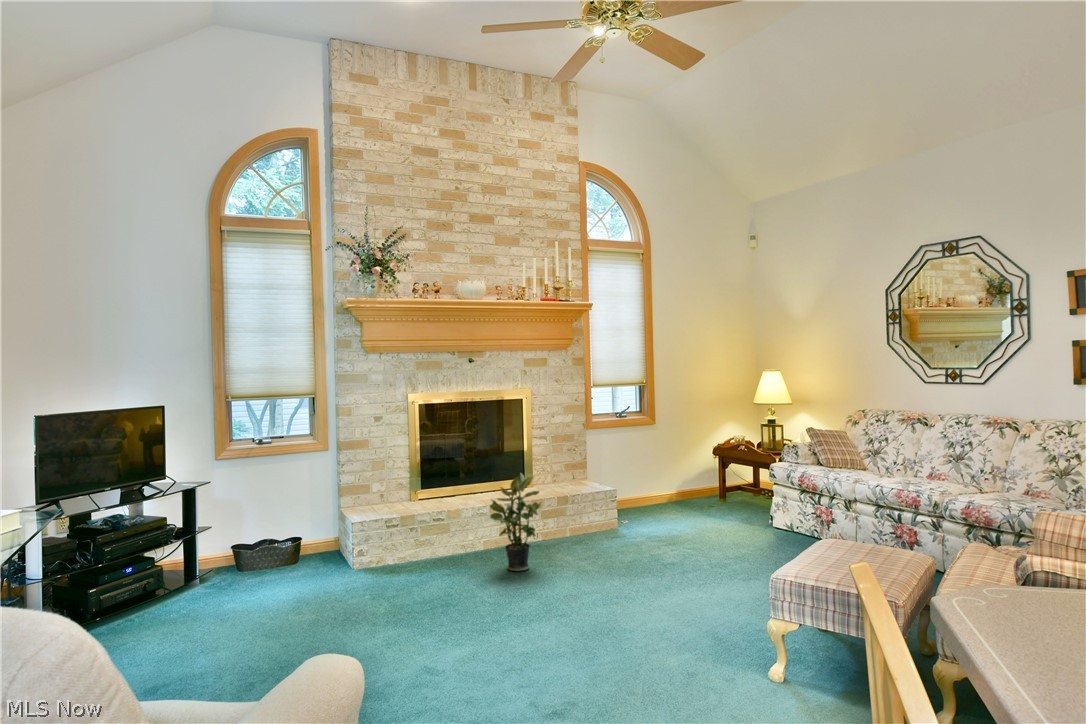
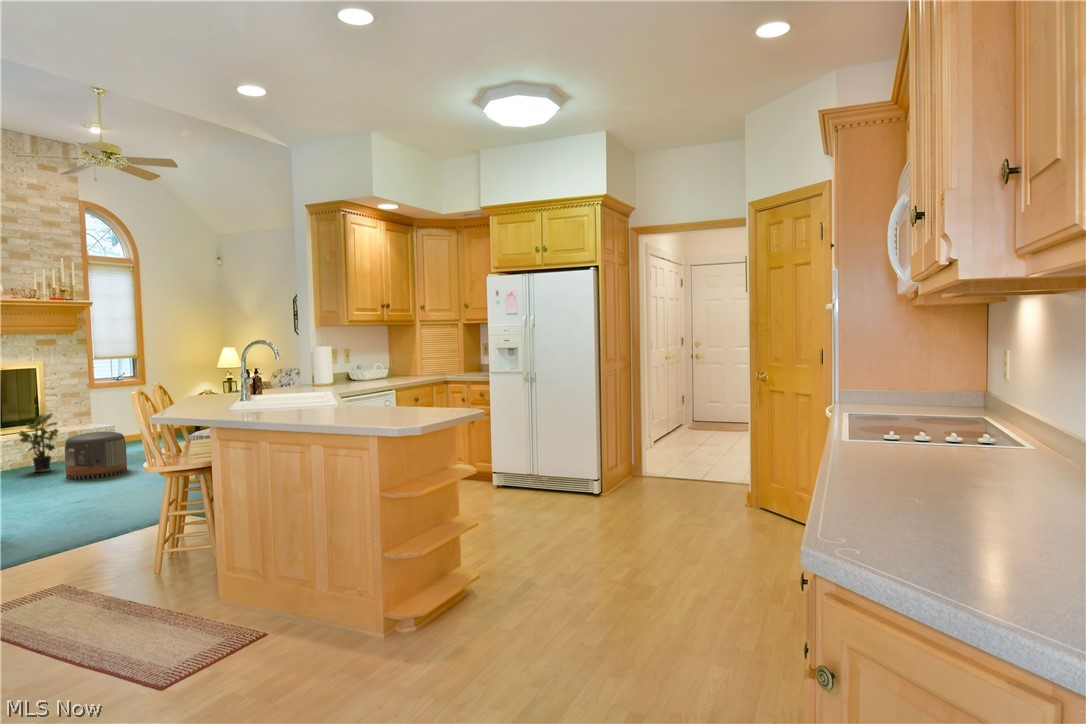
pouf: none [542,521,635,618] -> present [65,432,127,479]

